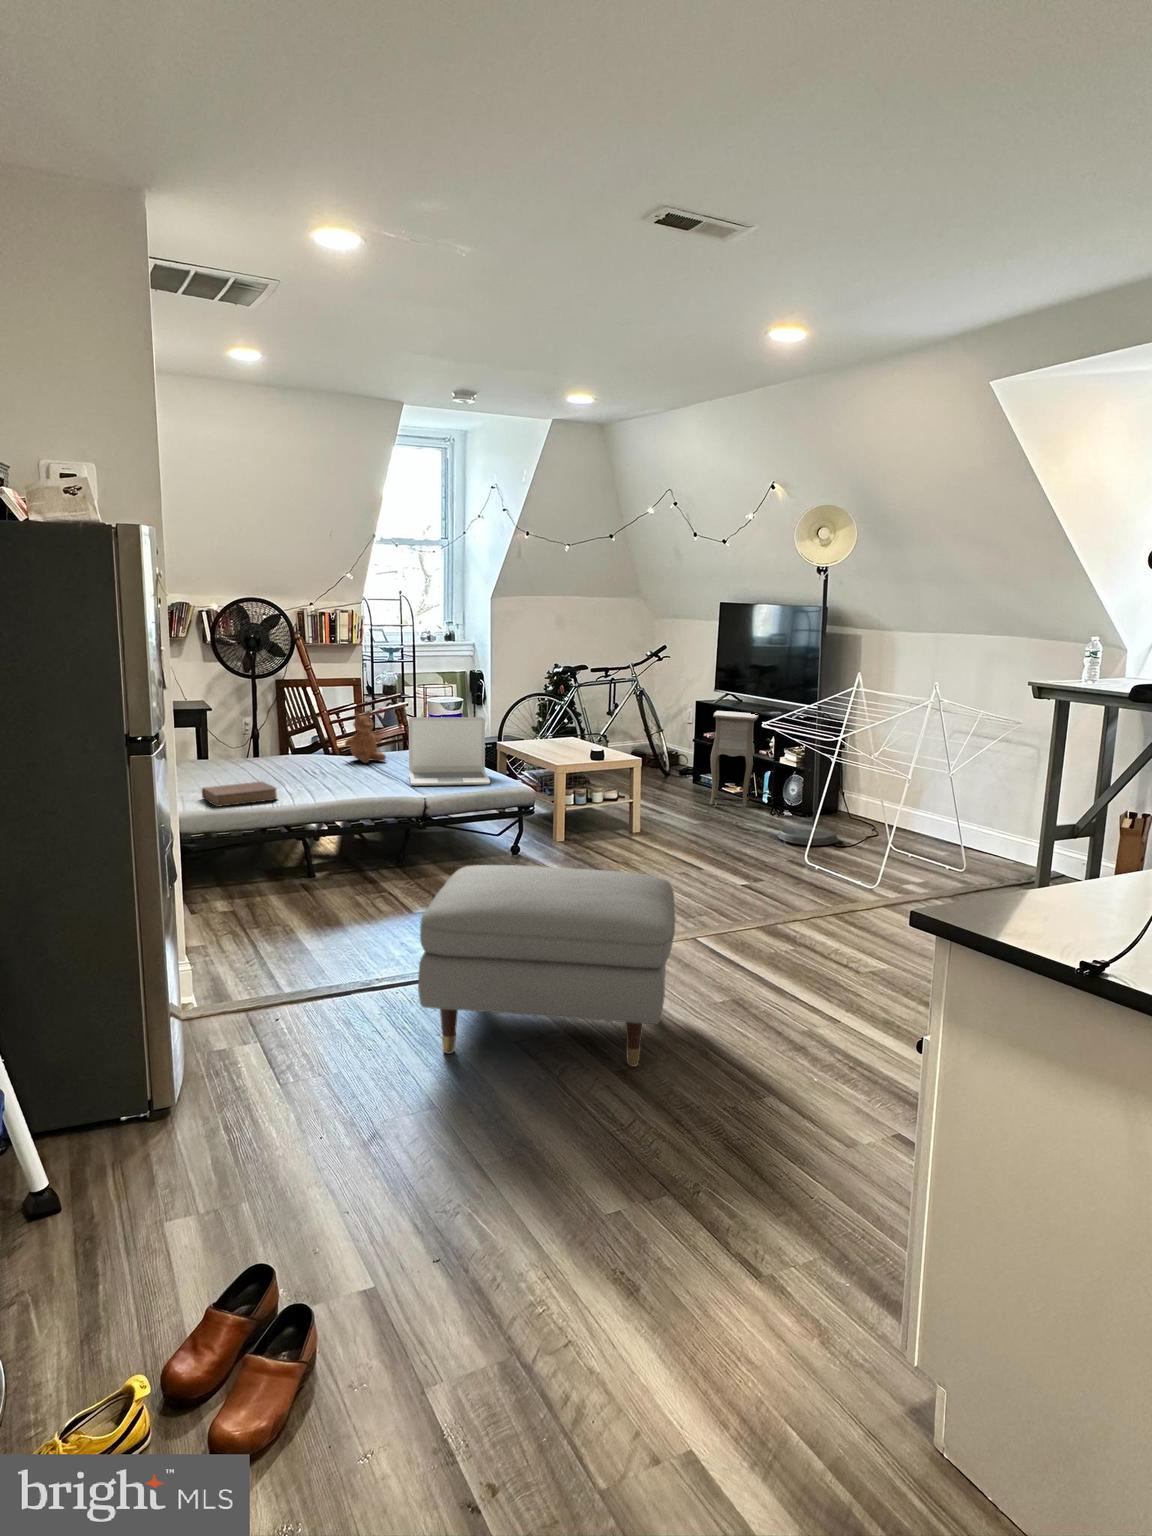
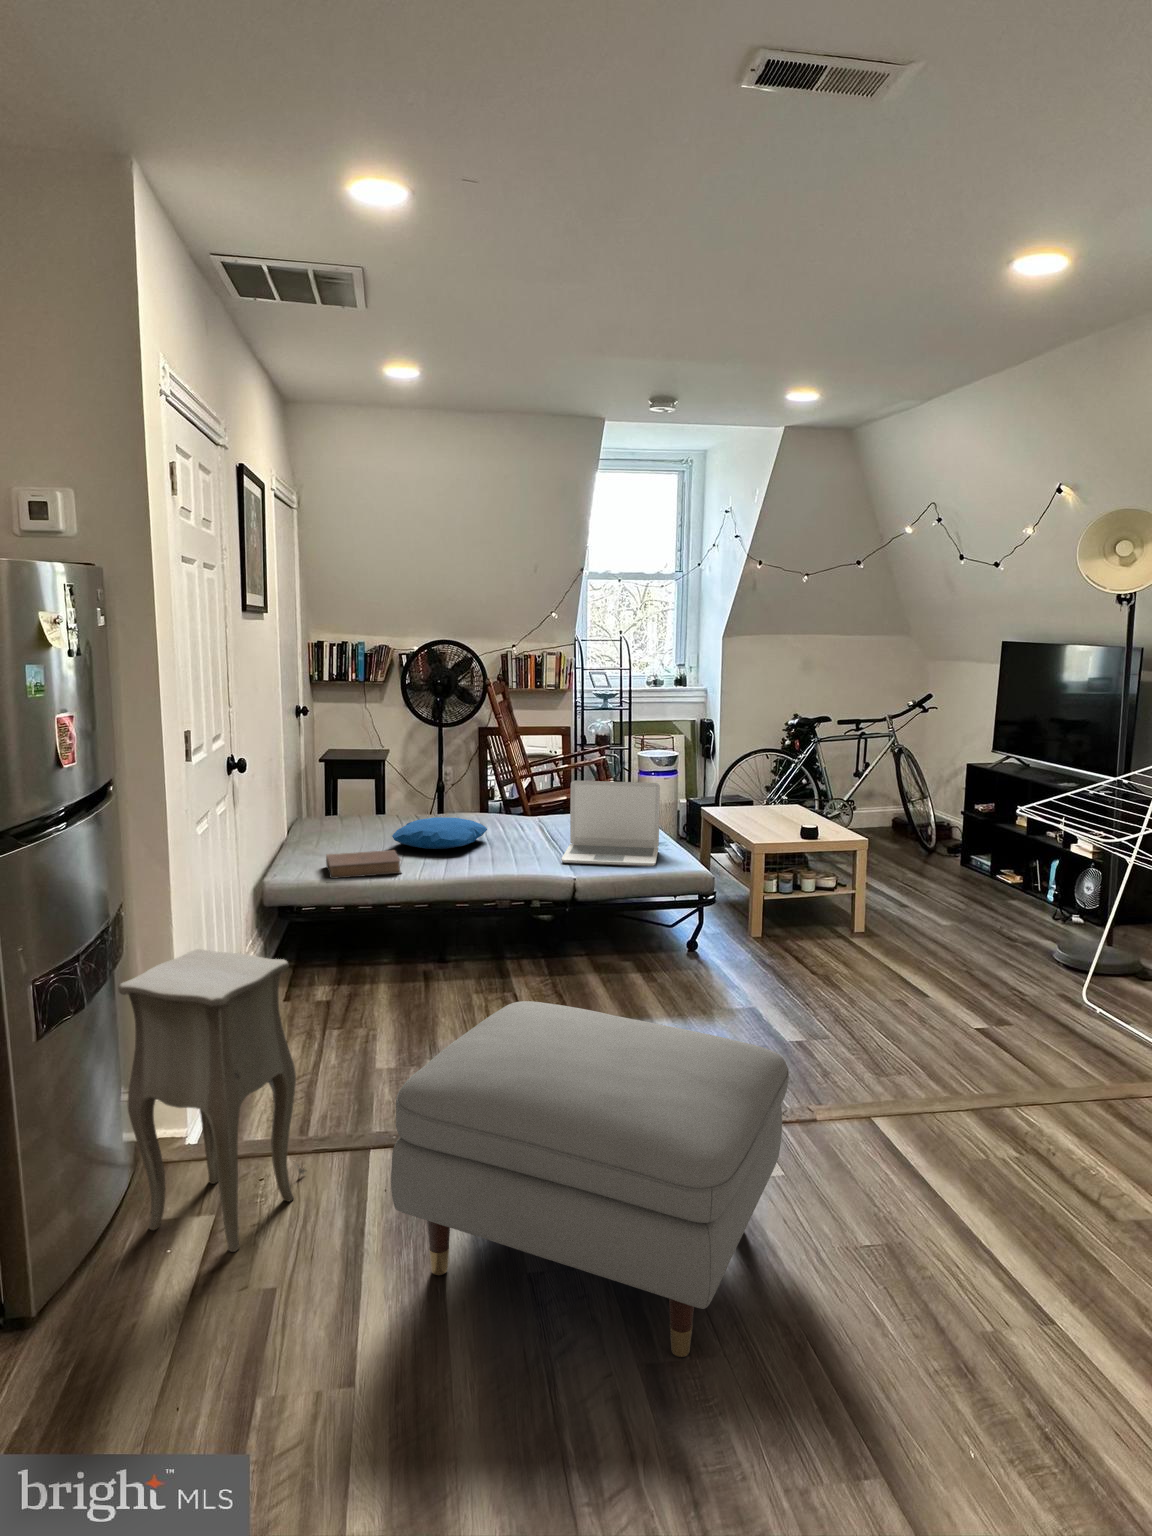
teddy bear: present [345,711,386,763] -> none [514,769,559,829]
side table: present [710,711,758,807] -> present [118,949,306,1252]
pillow: none [249,755,332,781] -> present [392,817,487,849]

